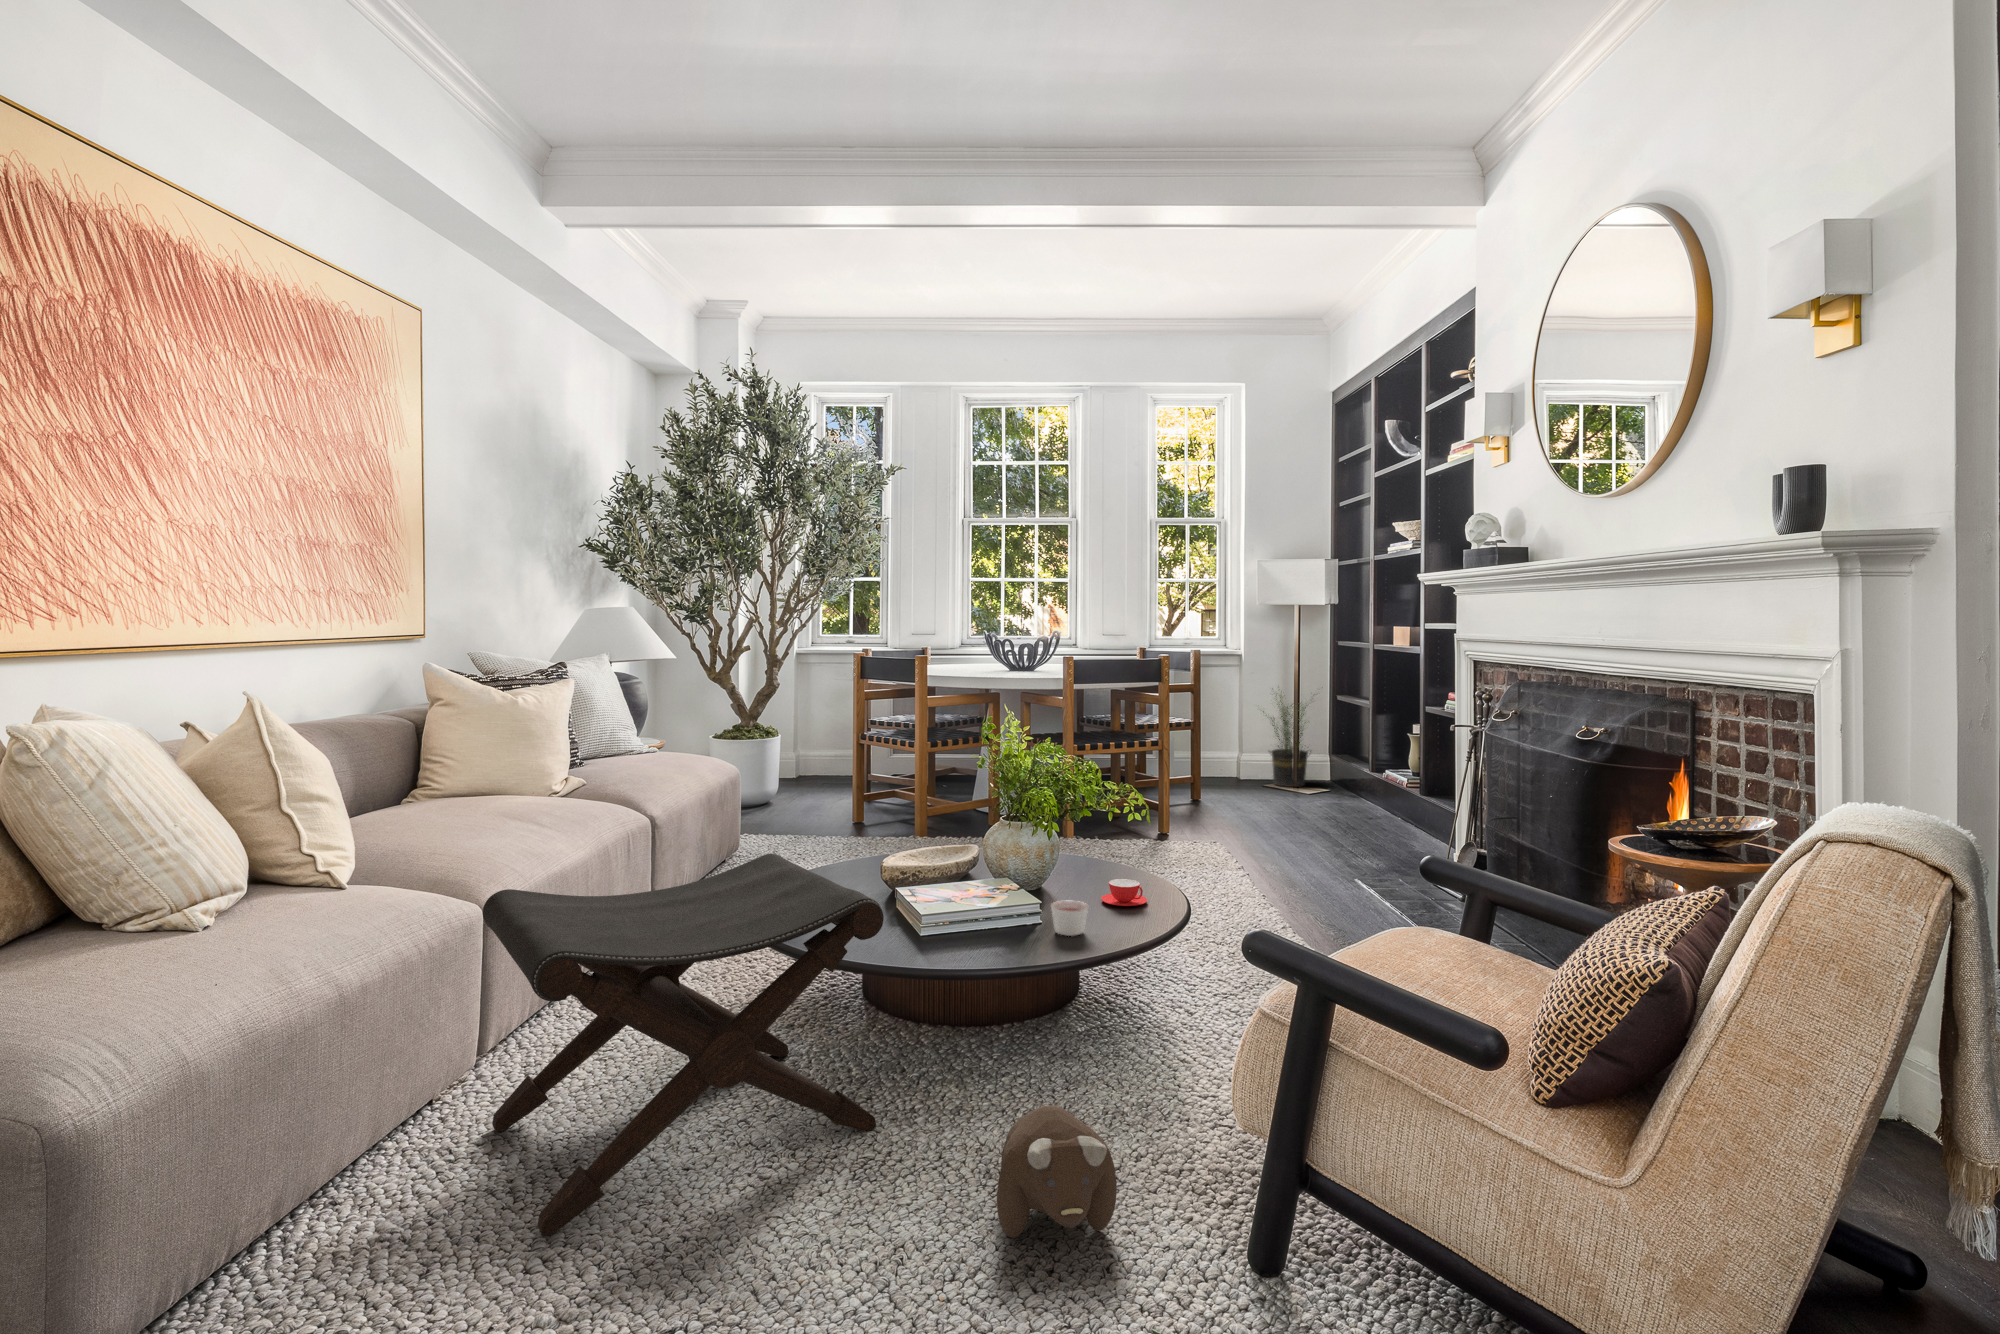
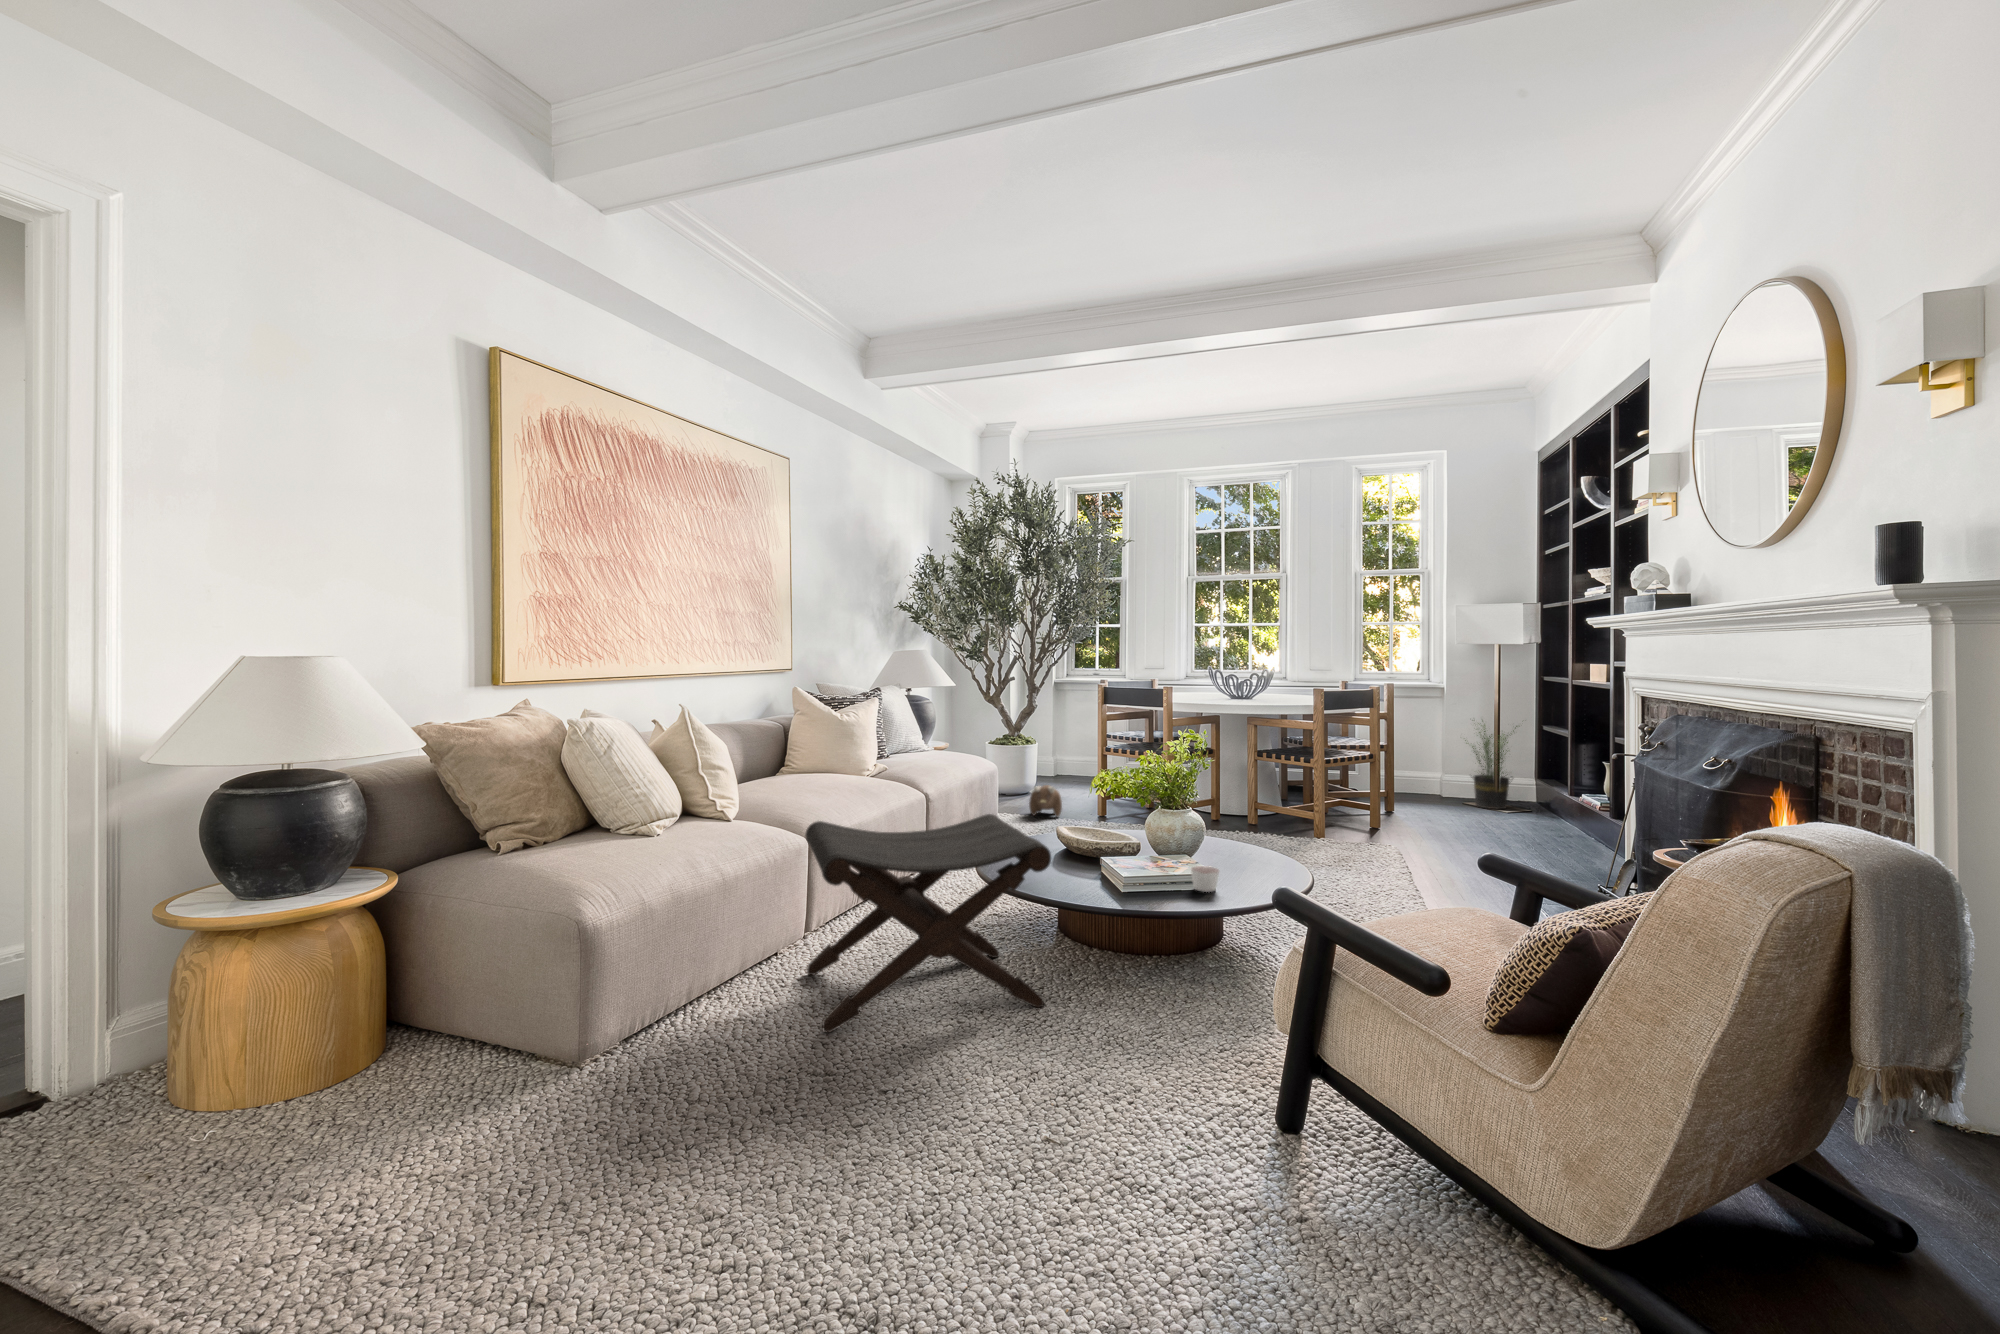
teacup: present [1101,879,1147,906] -> none [1241,856,1278,877]
plush toy: present [997,1105,1117,1238] -> present [1029,785,1062,817]

